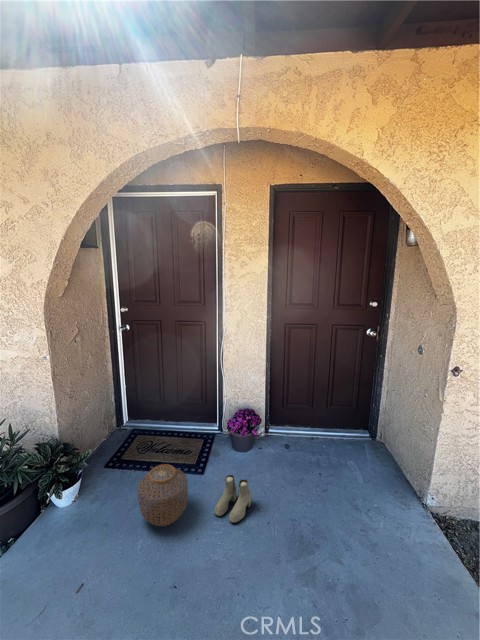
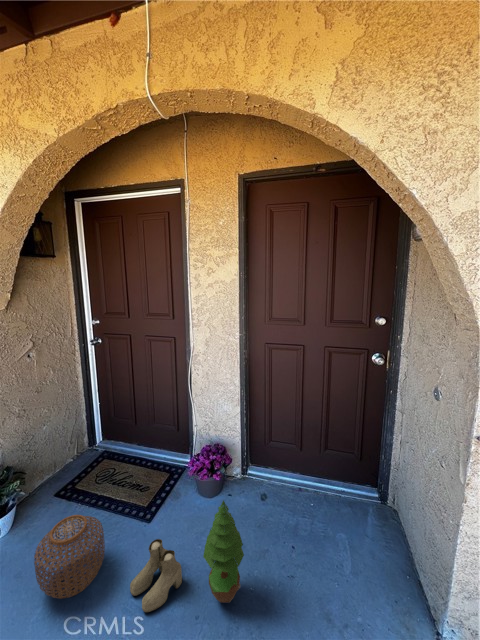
potted tree: none [272,433,302,508] -> present [203,501,244,603]

